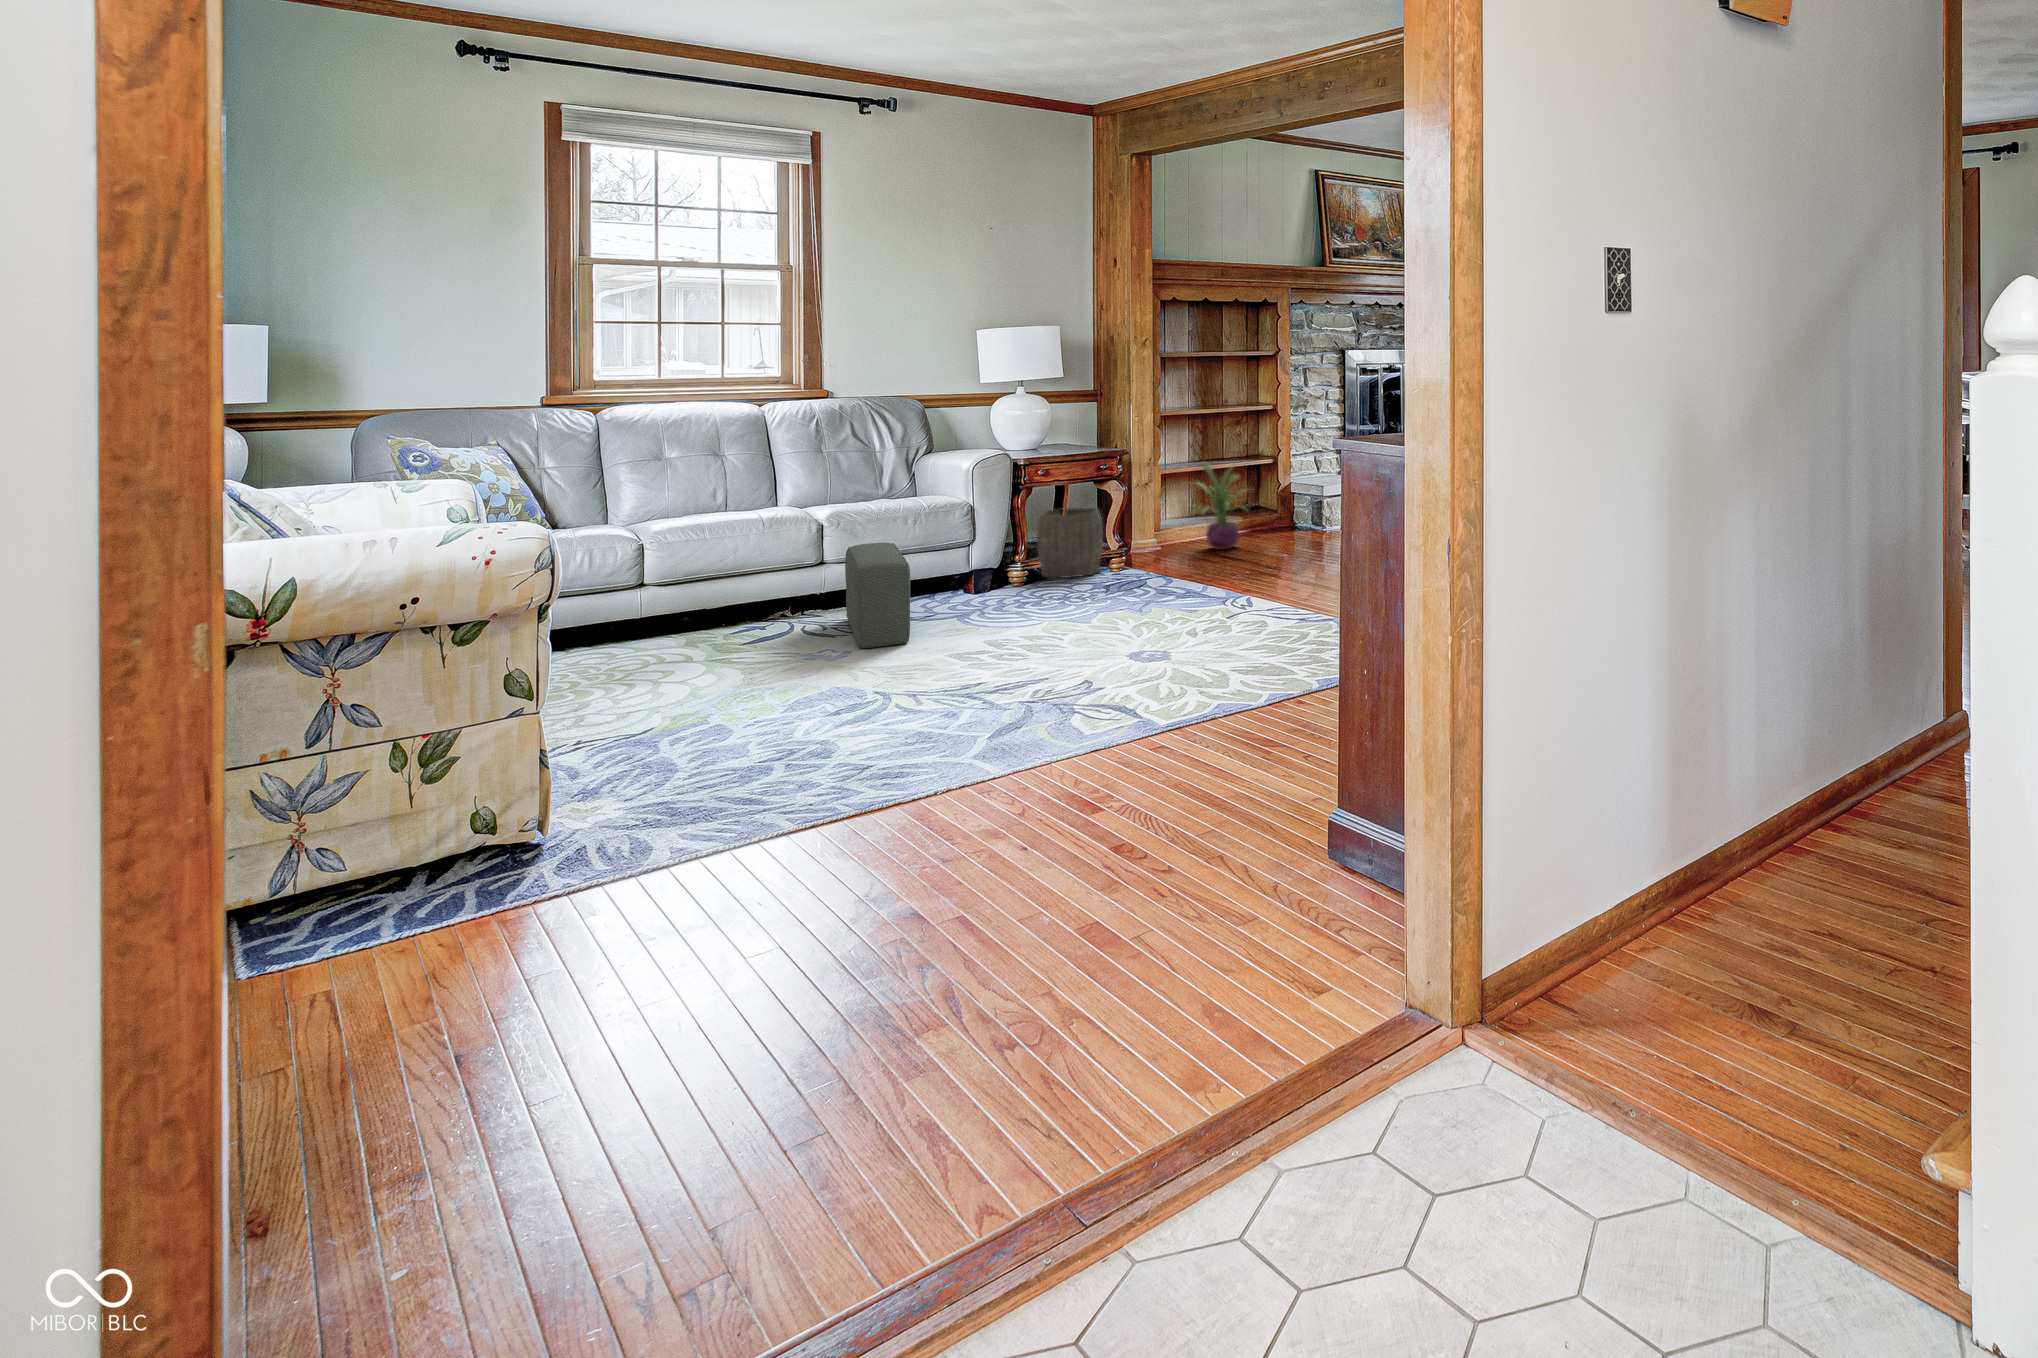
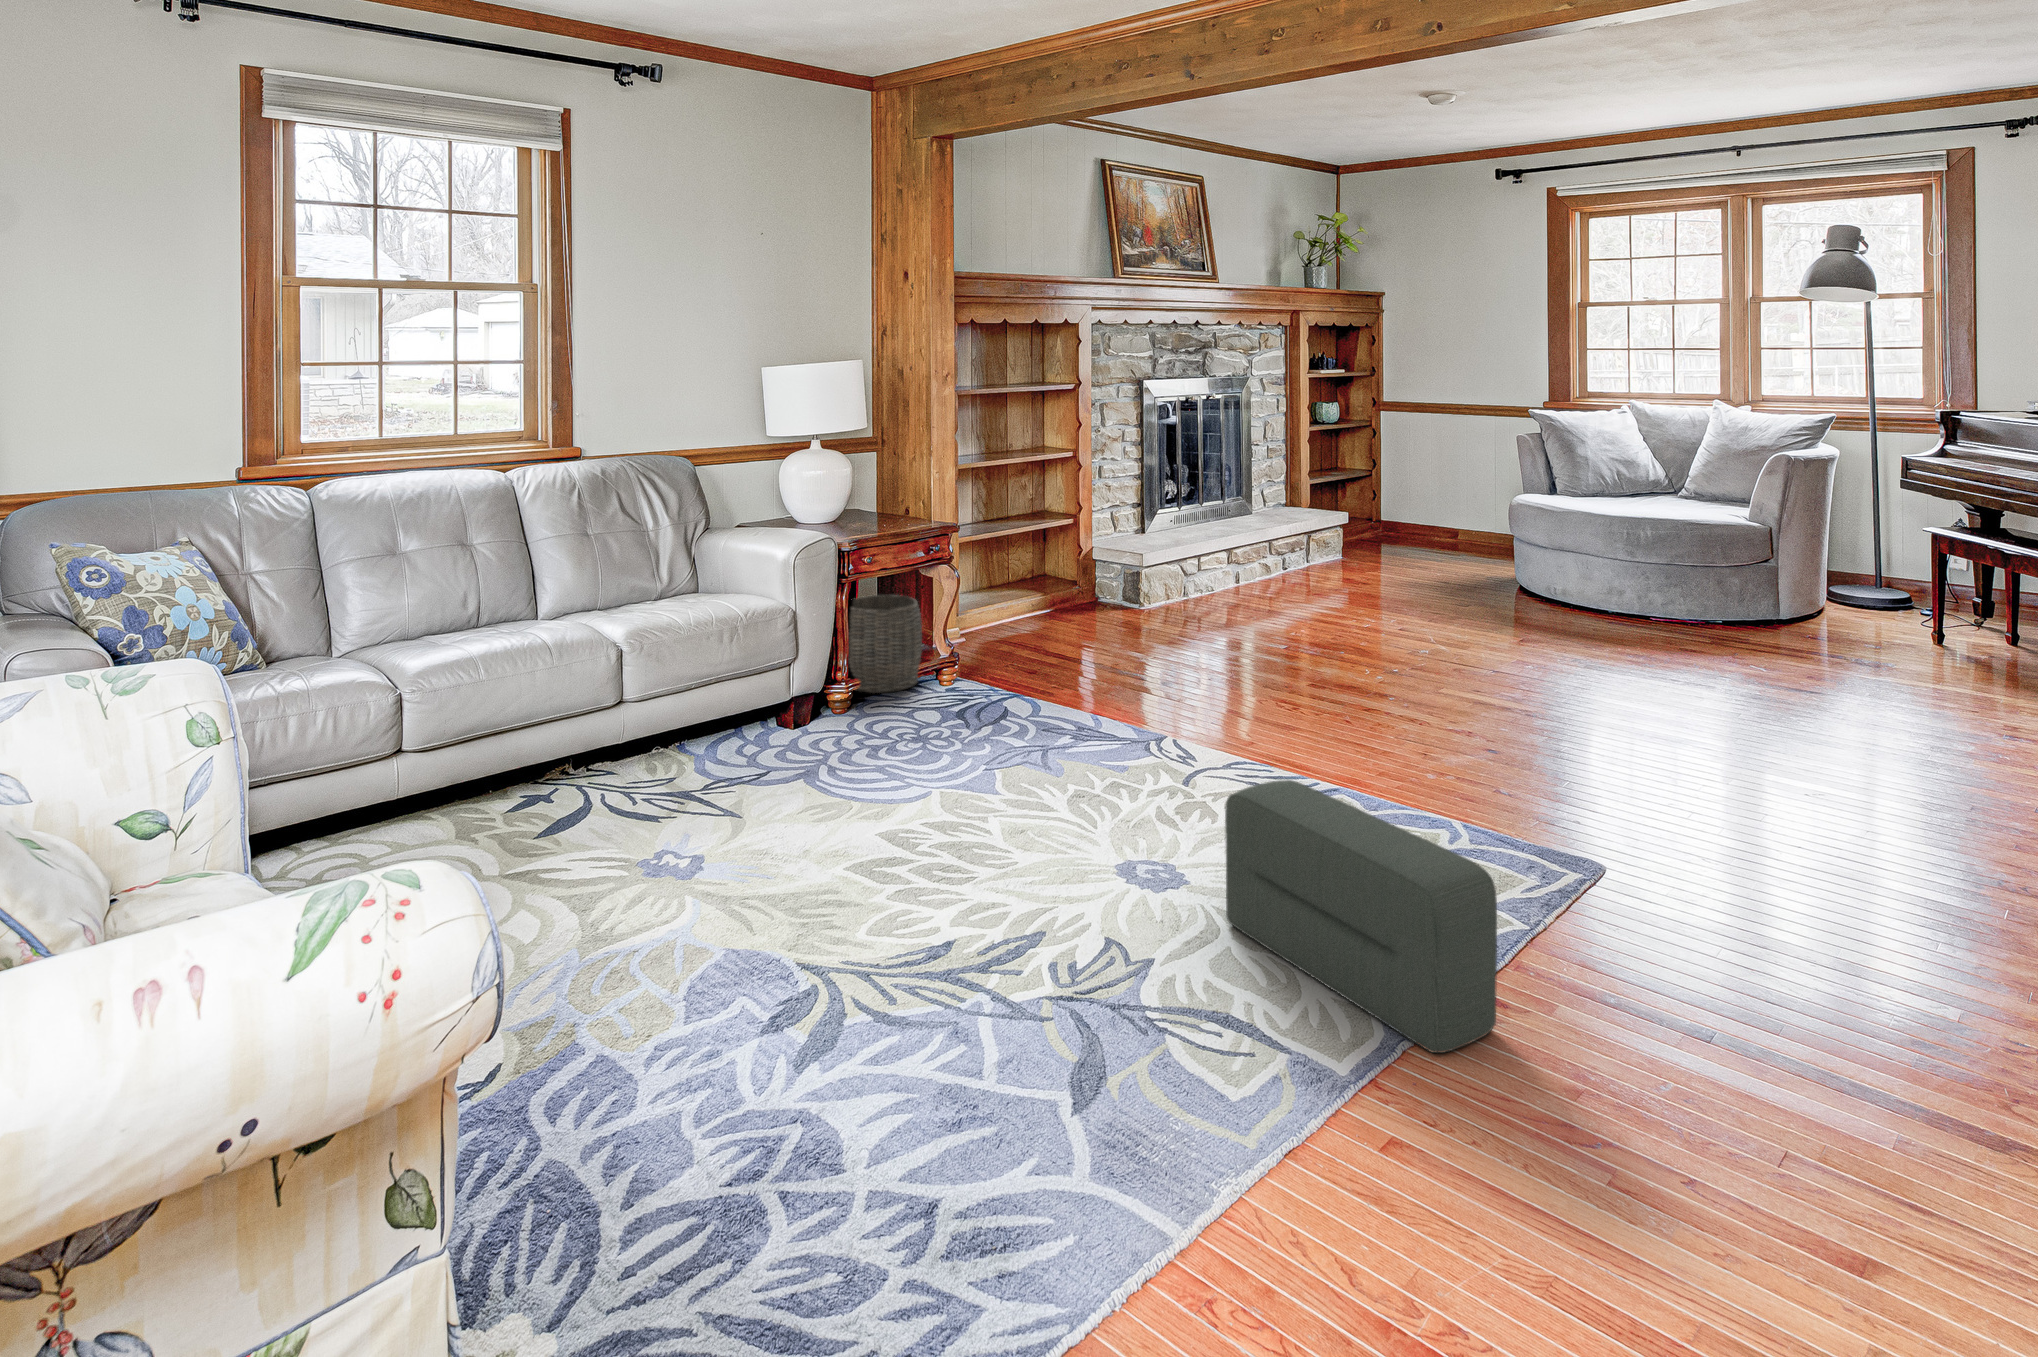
decorative plant: present [1194,462,1246,550] -> none [963,525,1090,640]
pouf: present [845,543,910,648] -> present [1225,780,1497,1053]

